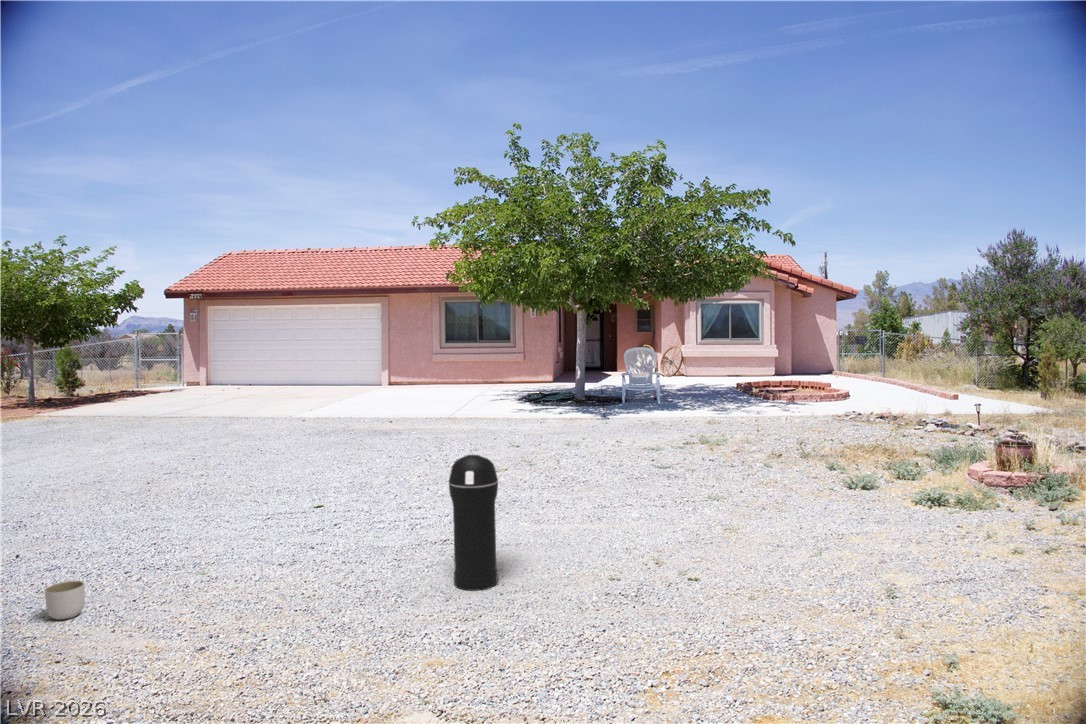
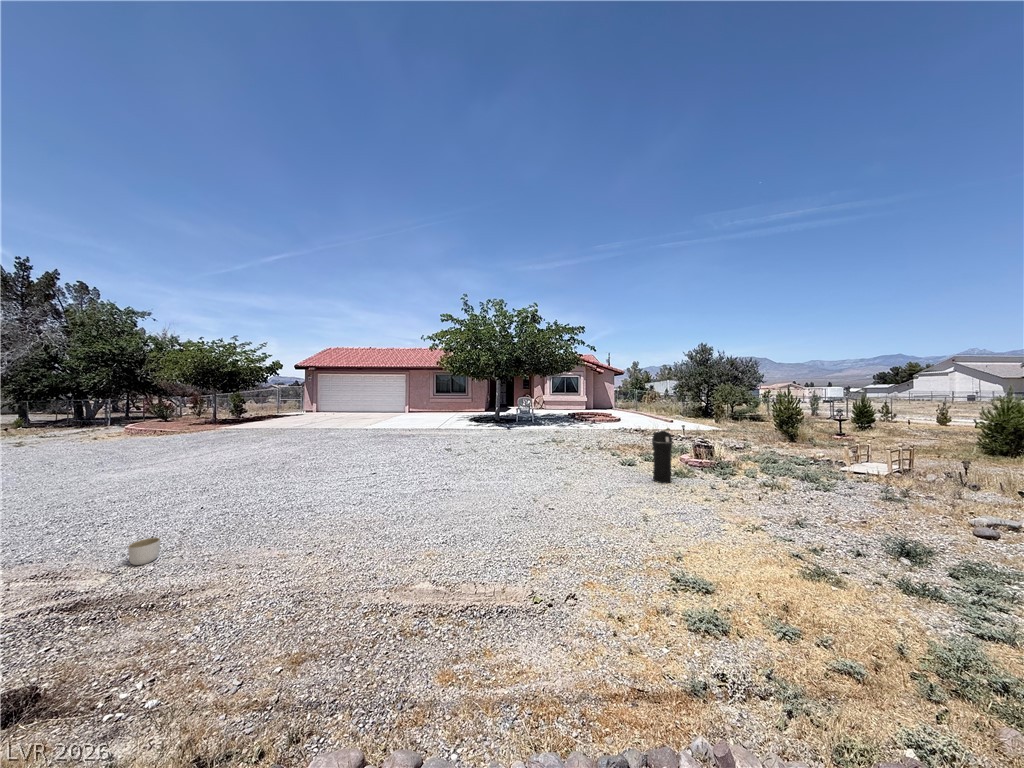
trash can: present [449,455,498,591] -> present [652,431,673,483]

